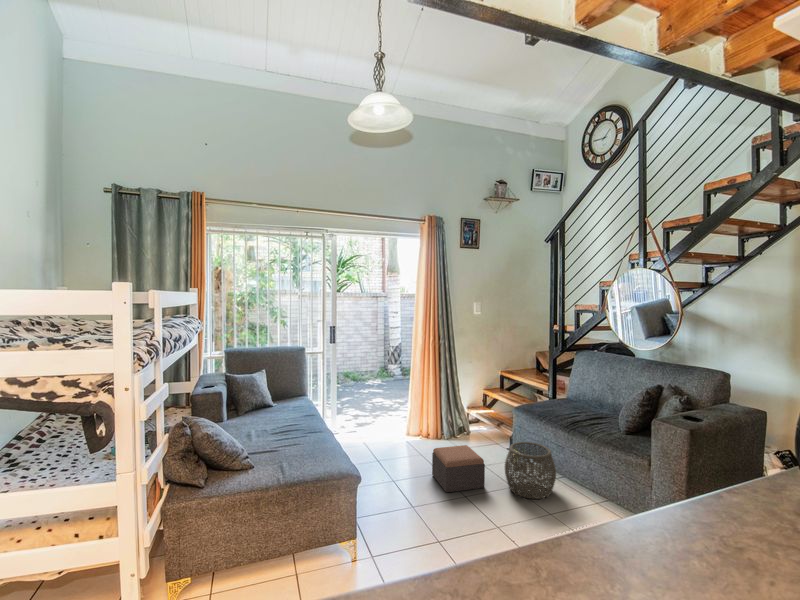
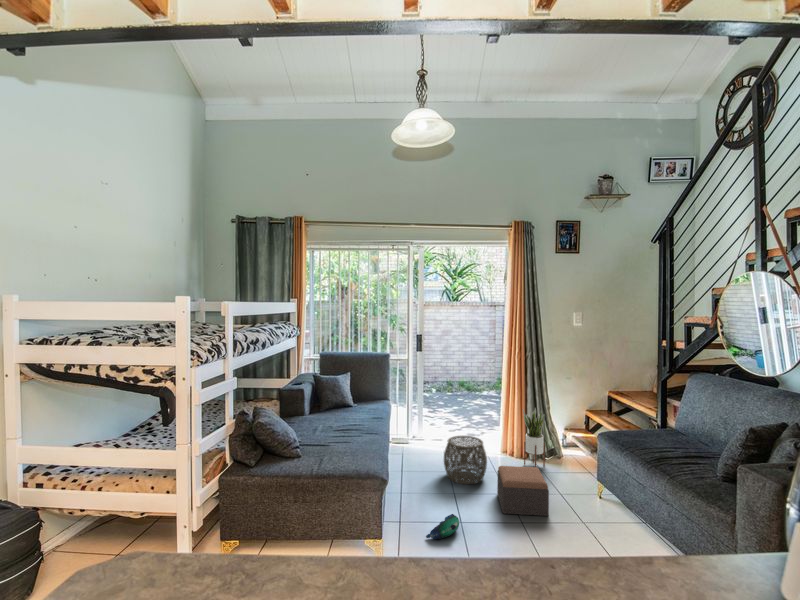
potted plant: none [441,390,459,447] -> present [523,408,545,467]
woven basket: present [505,442,556,499] -> present [444,436,487,485]
plush toy: none [389,501,417,530] -> present [426,514,459,539]

